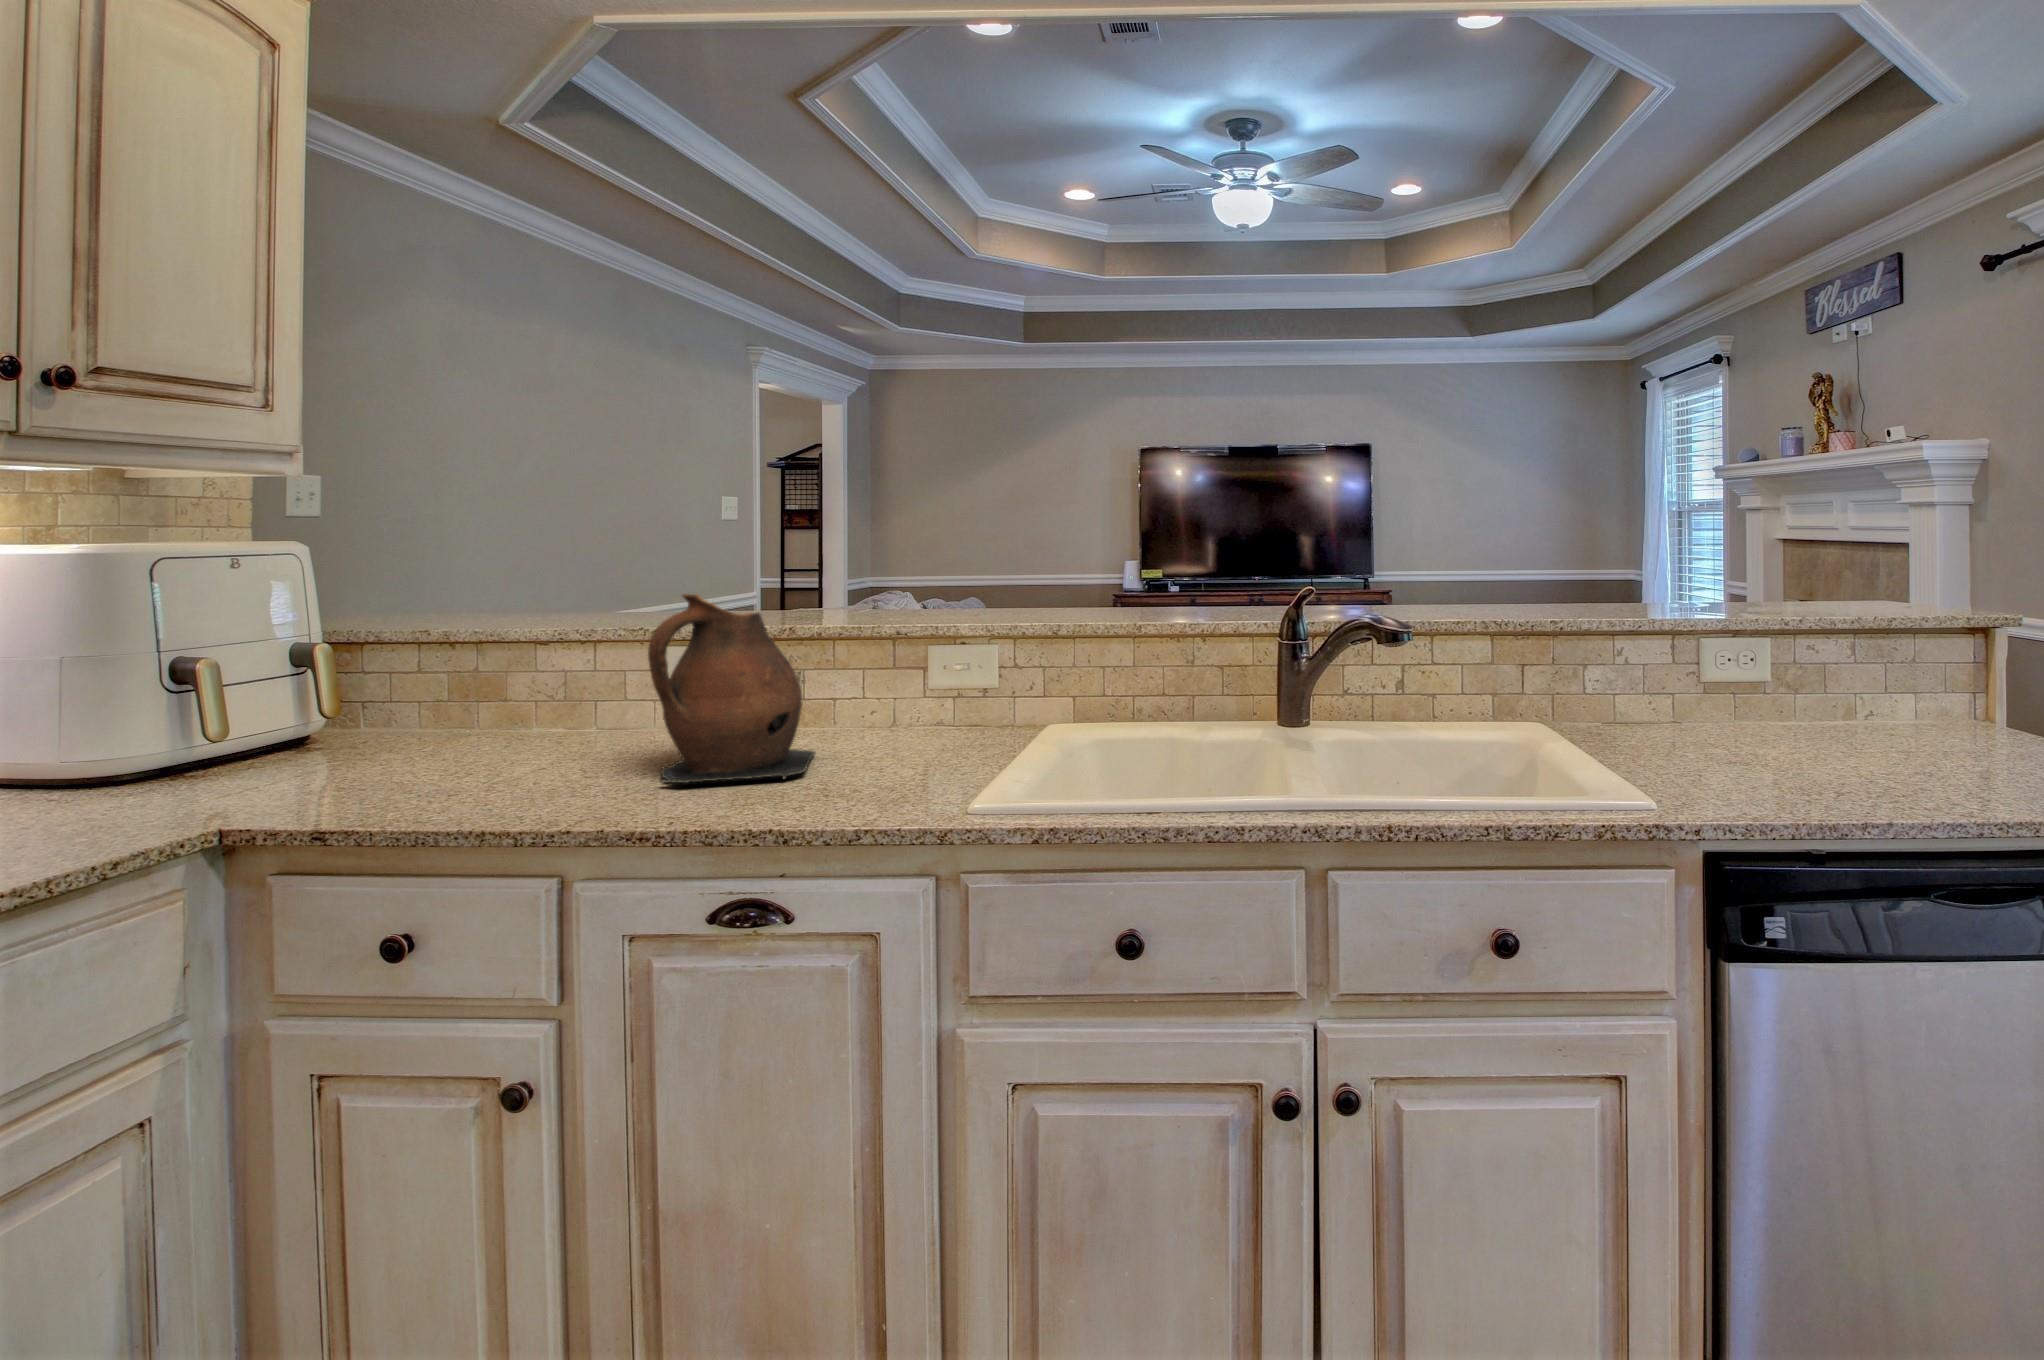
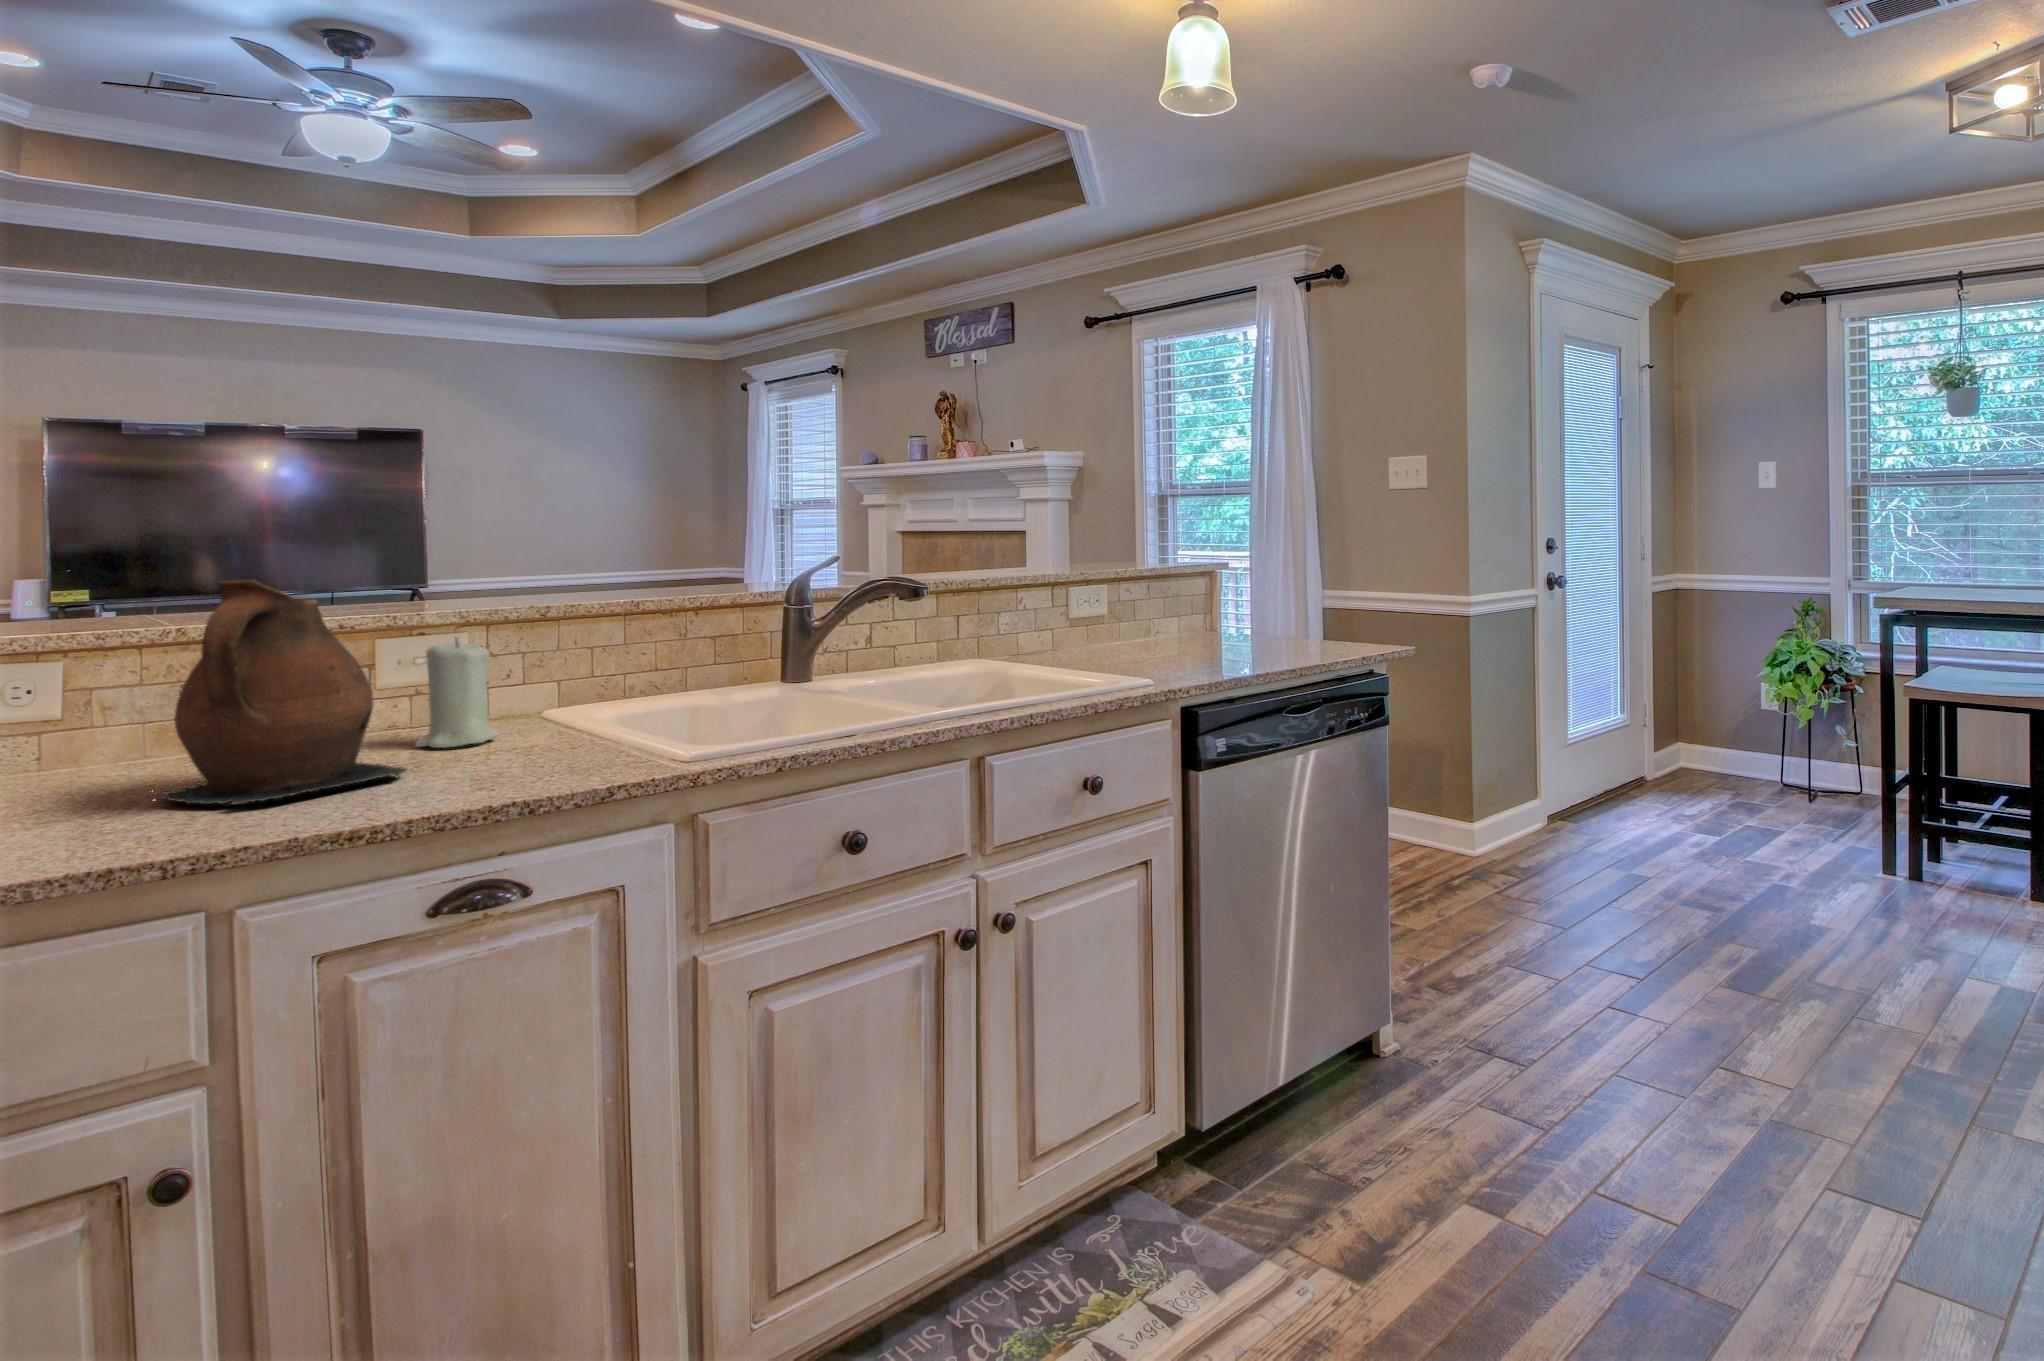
candle: none [890,650,948,753] -> present [415,638,498,748]

